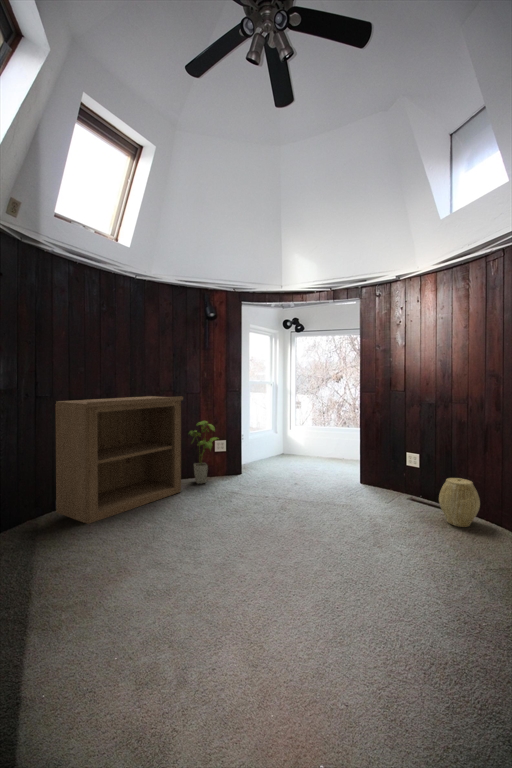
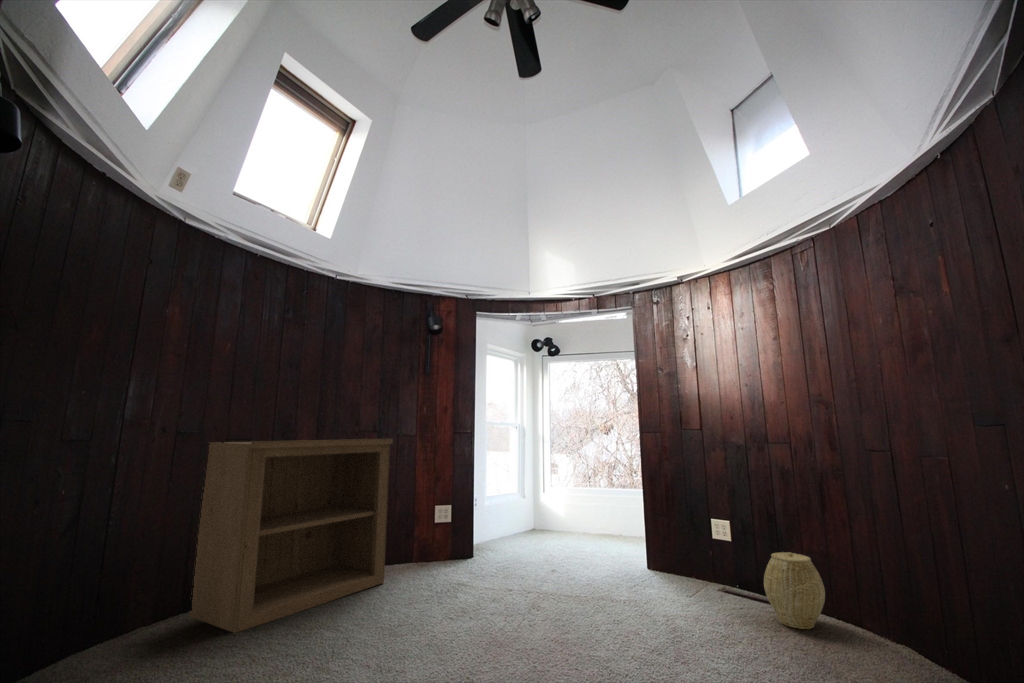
house plant: present [190,421,218,484] -> none [398,475,445,571]

